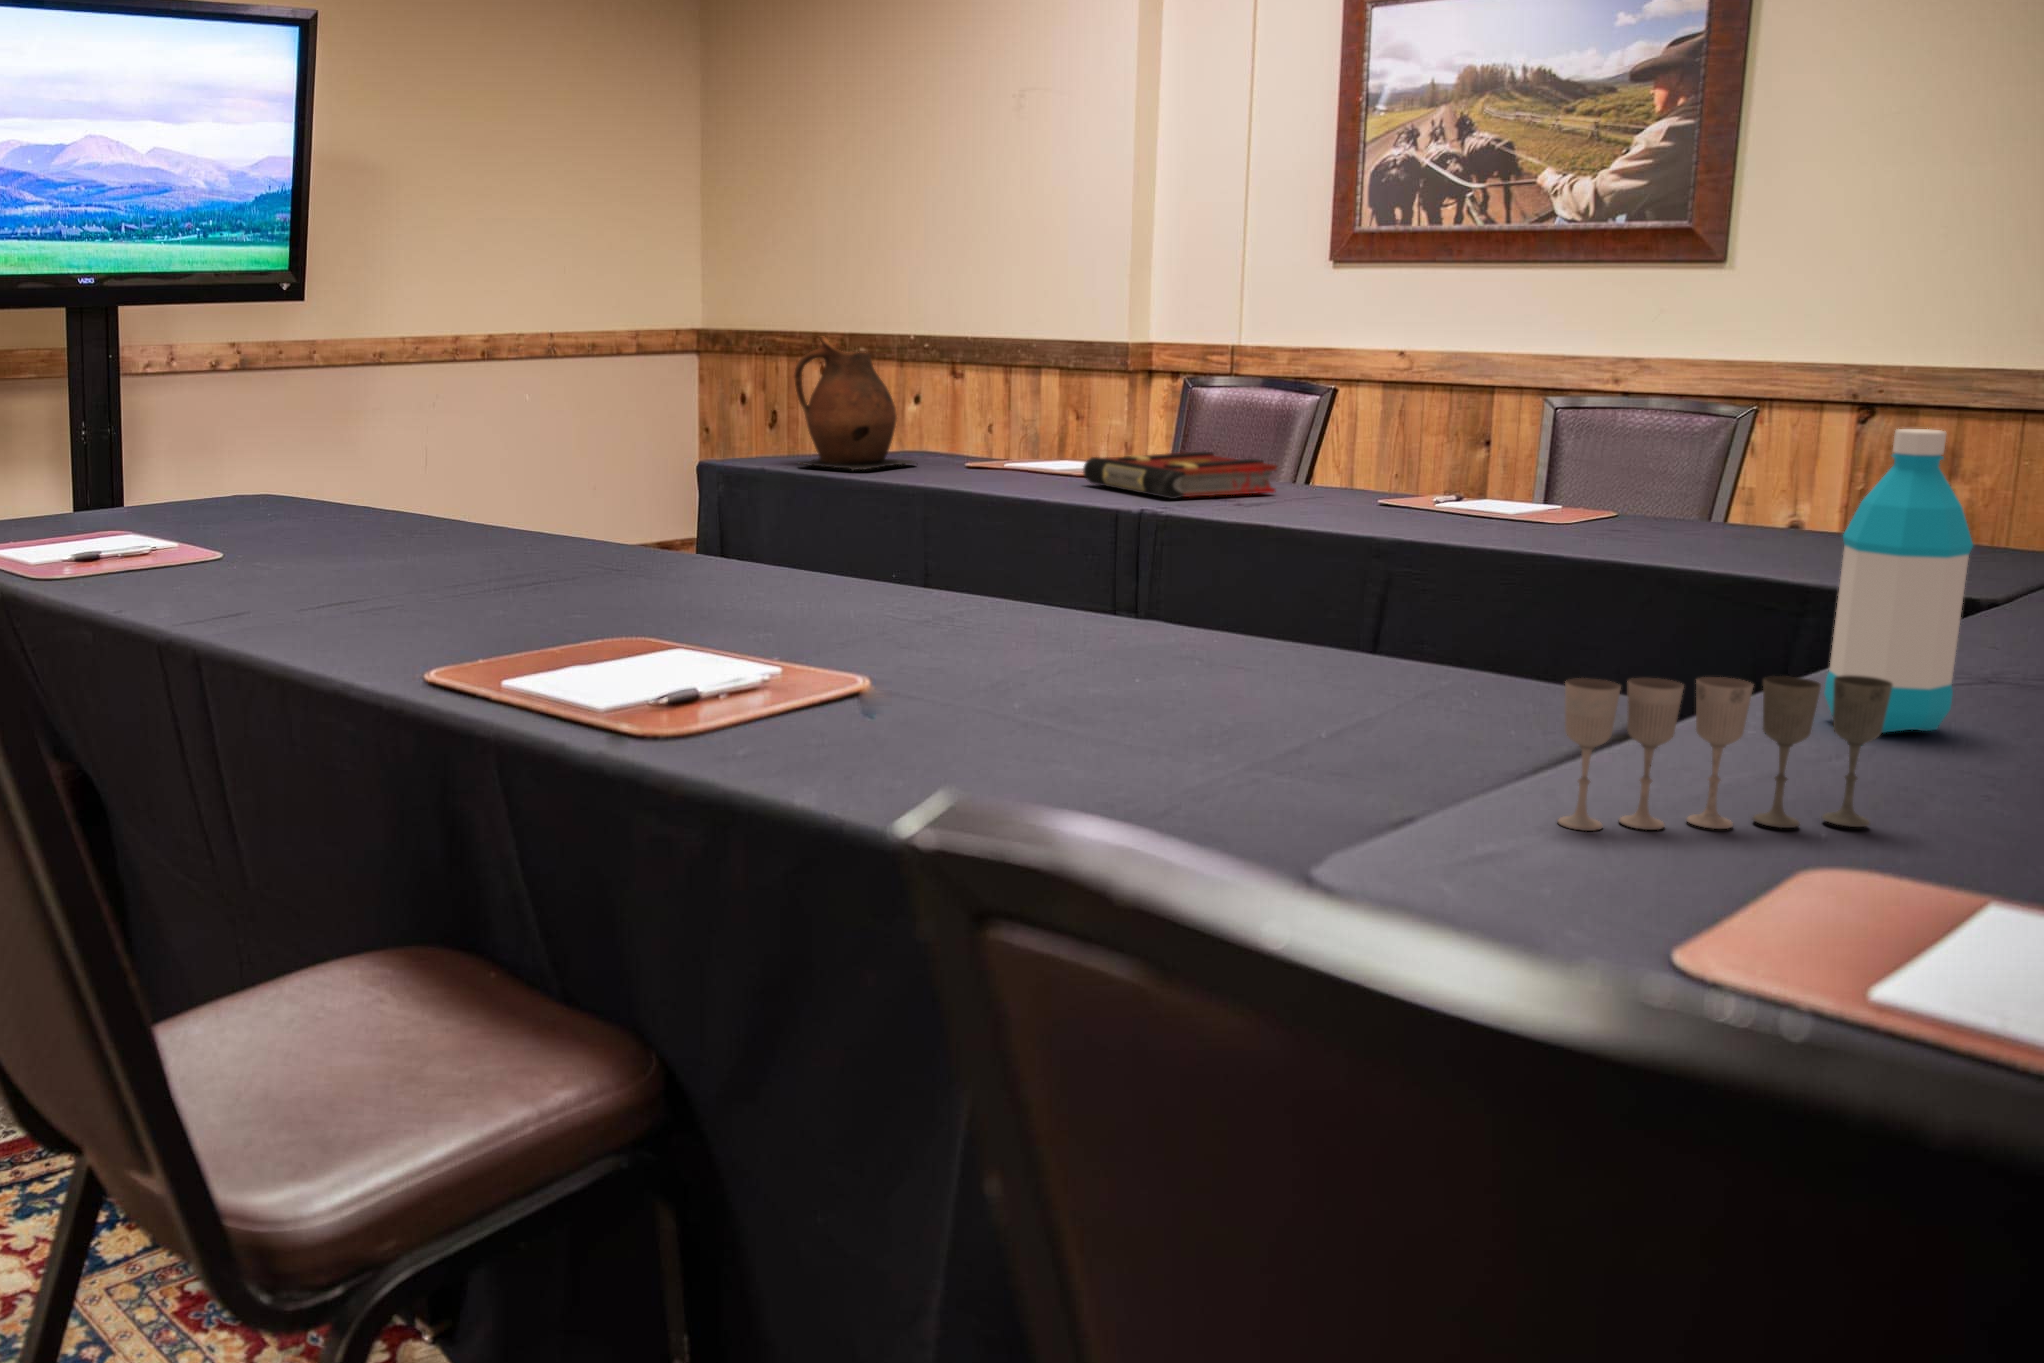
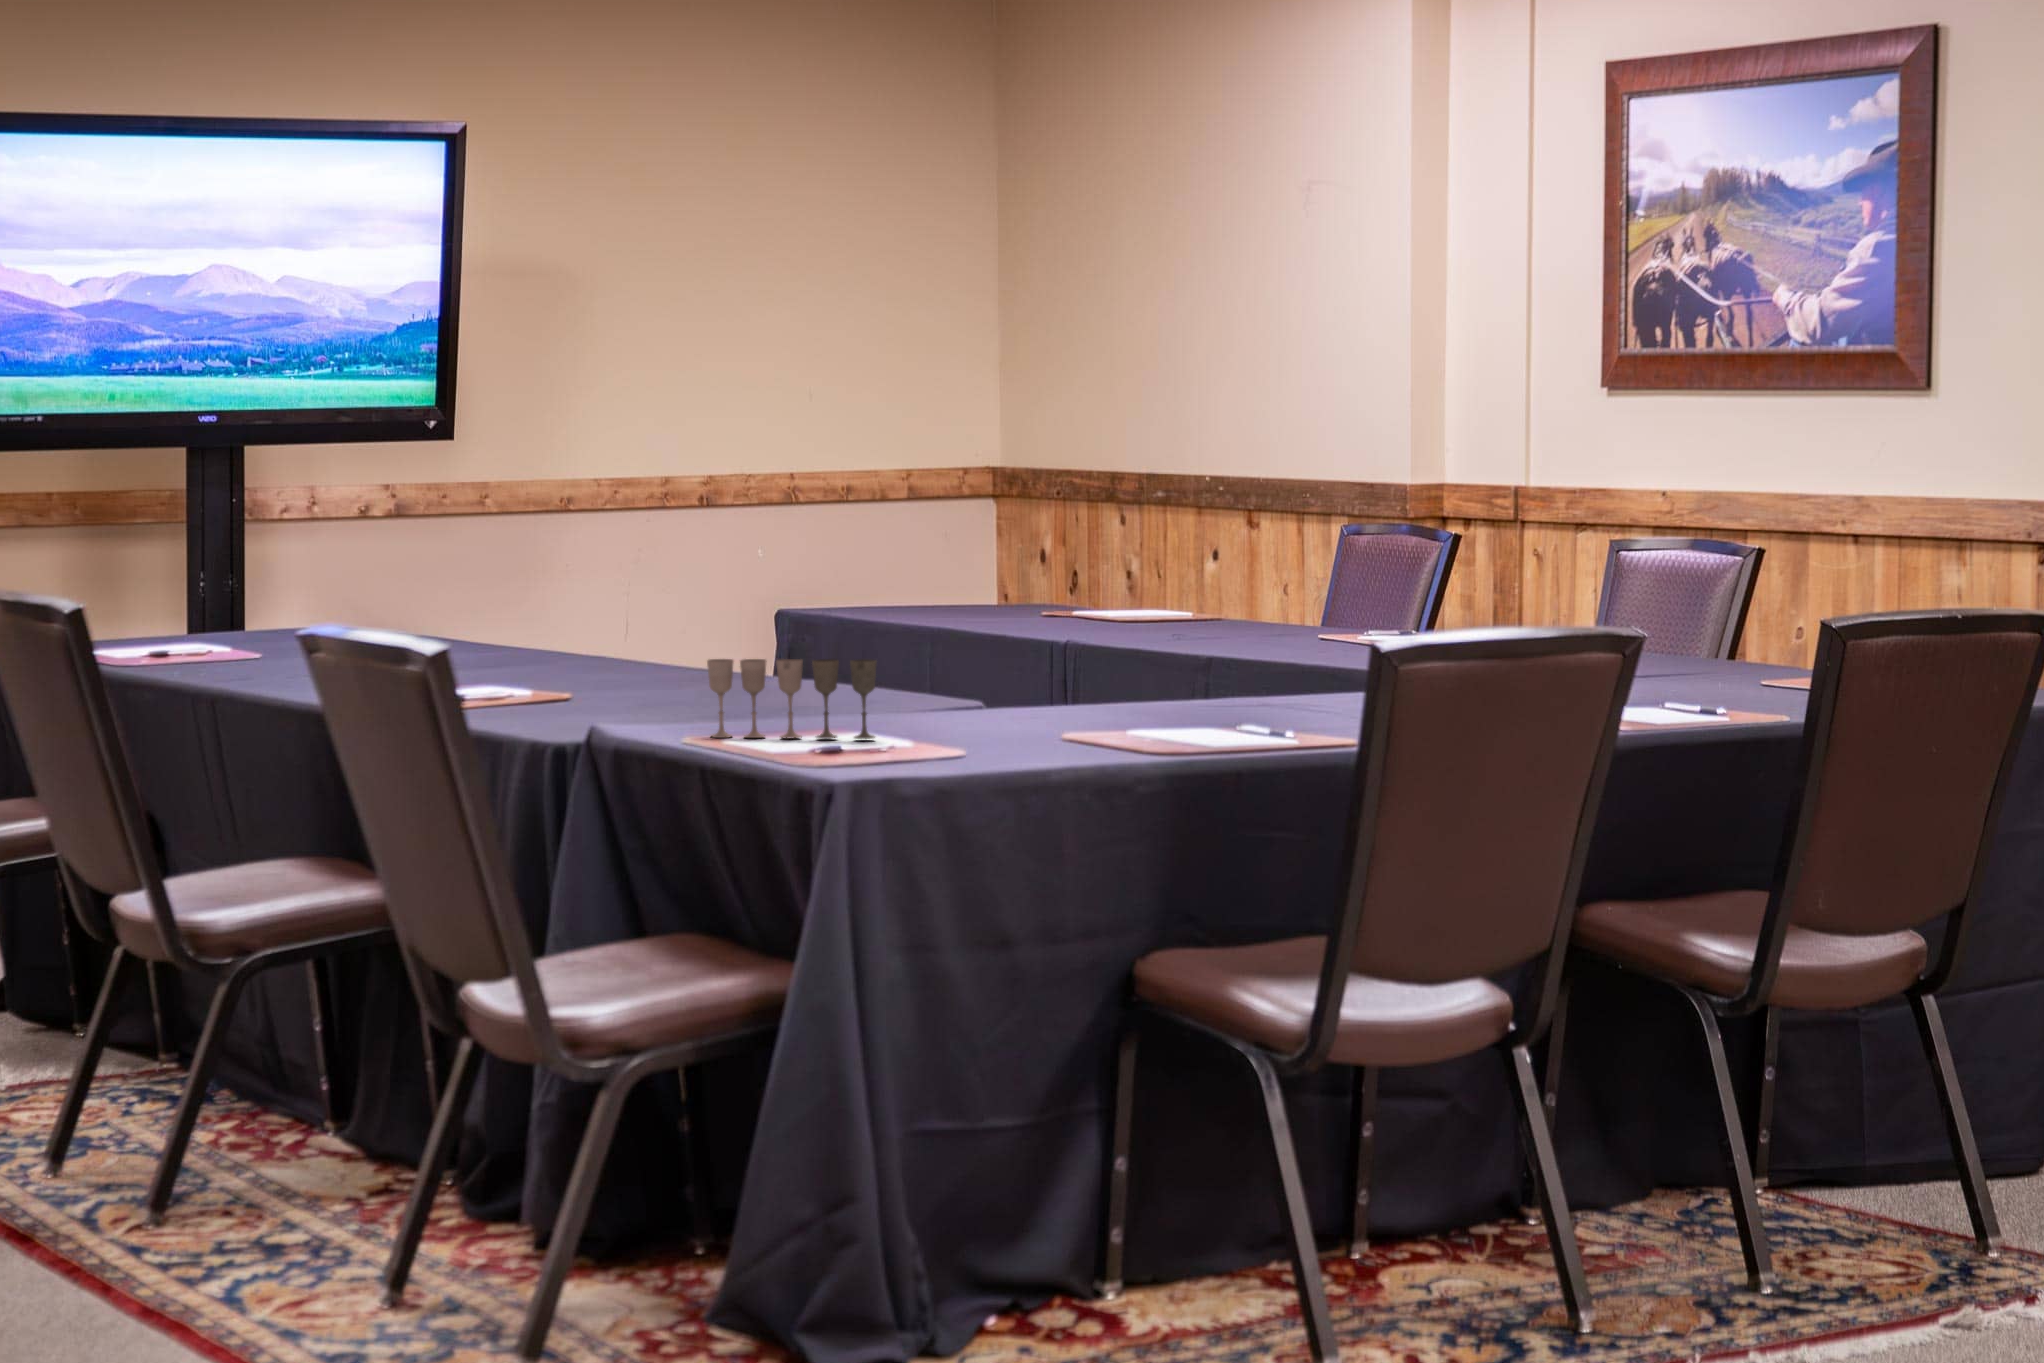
ceramic pitcher: present [794,336,914,471] -> none [858,478,989,617]
water bottle: present [1824,429,1973,733] -> none [1031,535,1101,724]
book: present [1083,451,1277,499] -> none [1095,595,1256,637]

